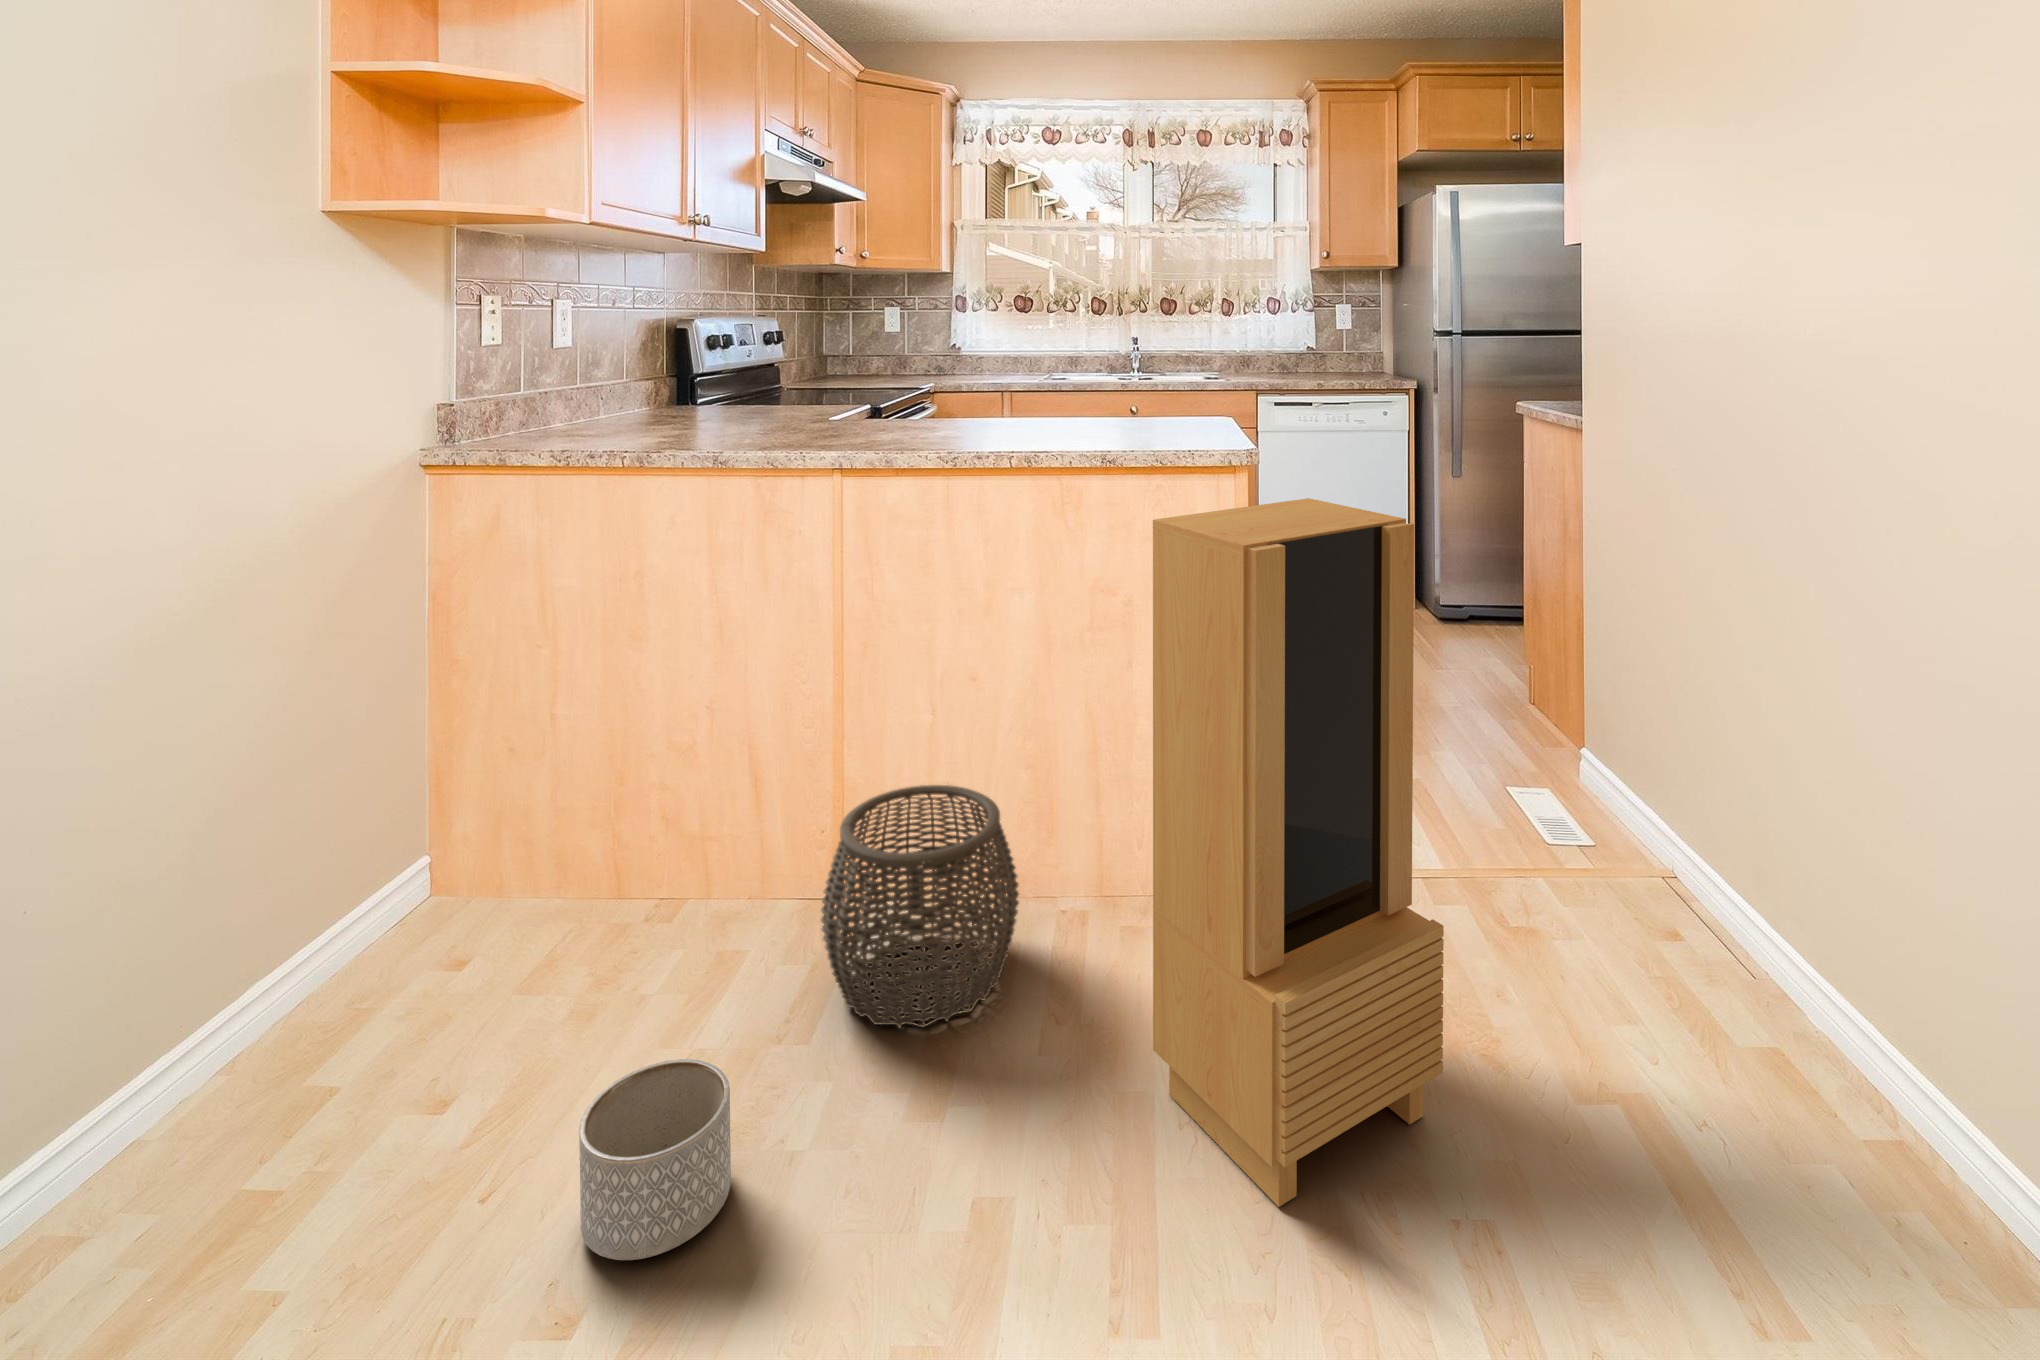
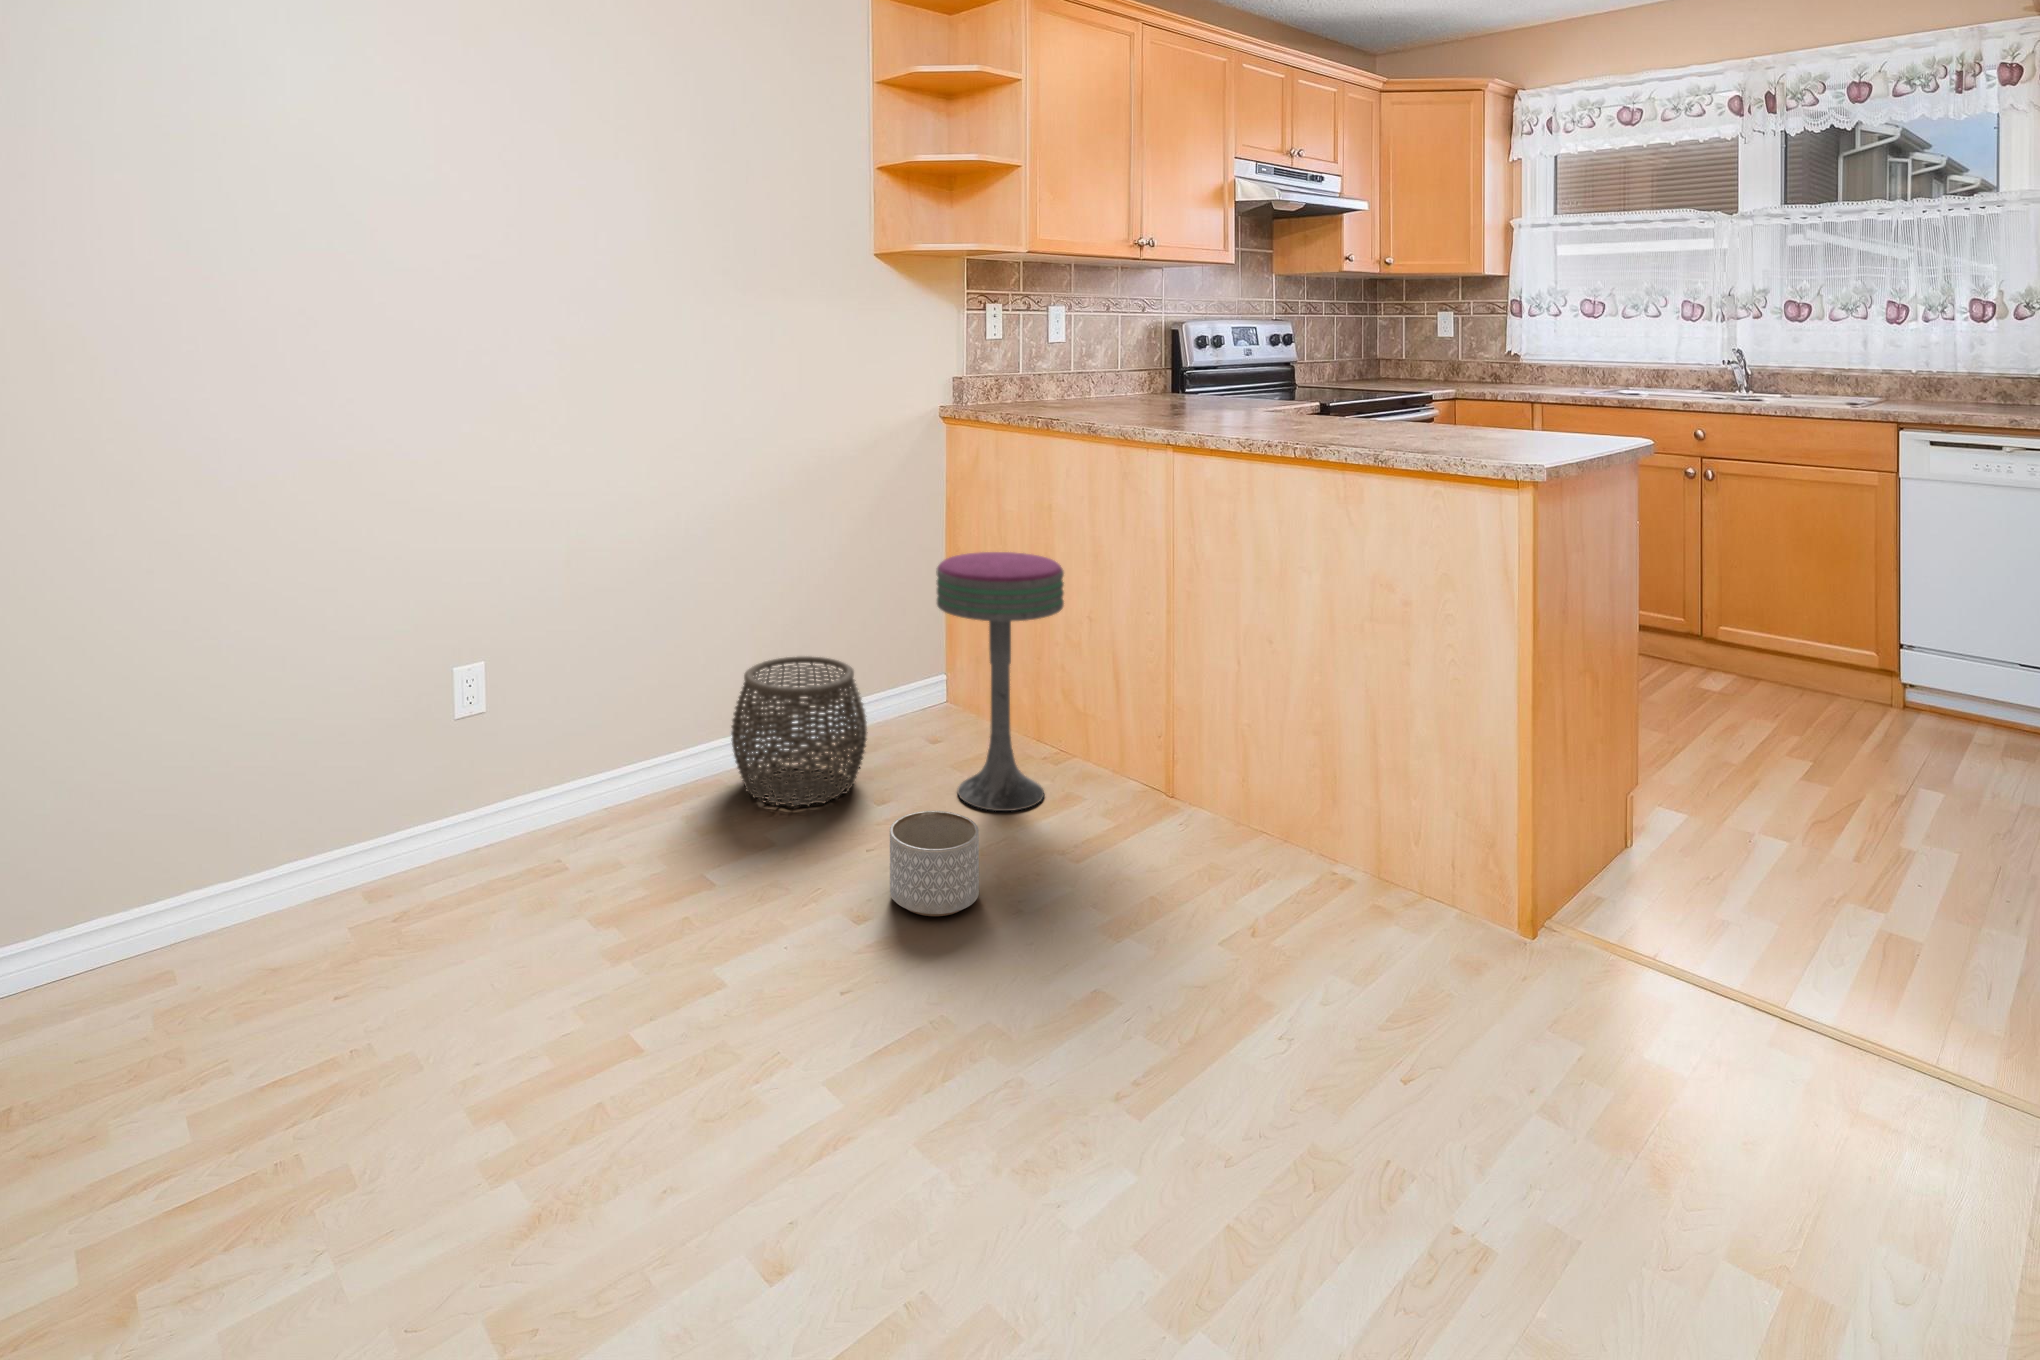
storage cabinet: present [1153,498,1444,1207] -> none [1285,495,1536,1138]
bar stool: none [522,639,722,1026] -> present [936,552,1064,811]
woven basket: present [821,785,1019,1028] -> present [731,656,868,807]

